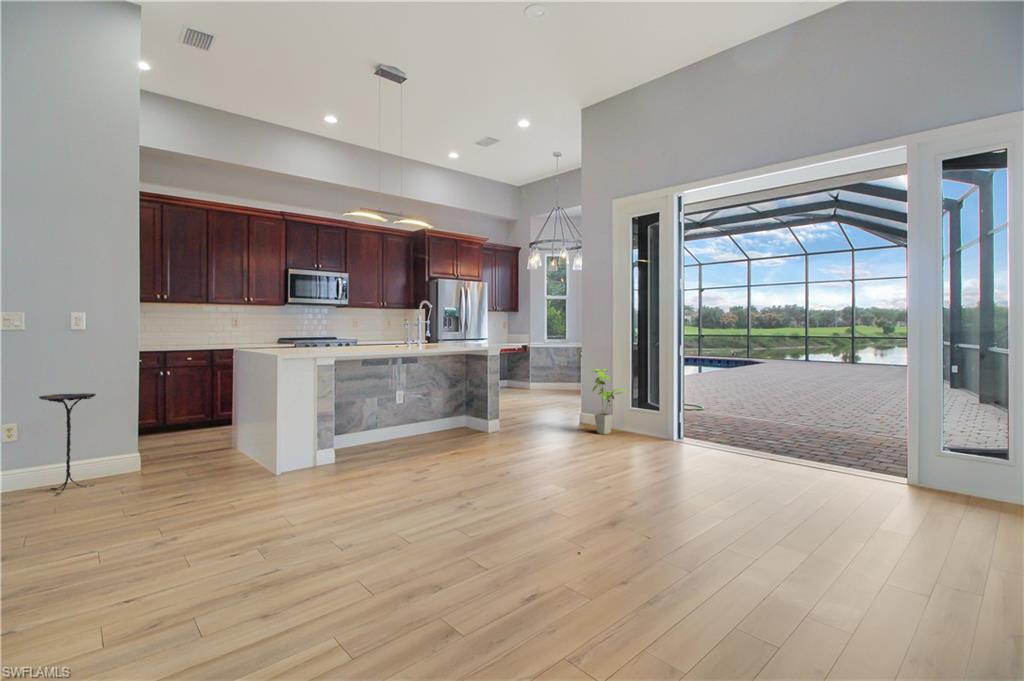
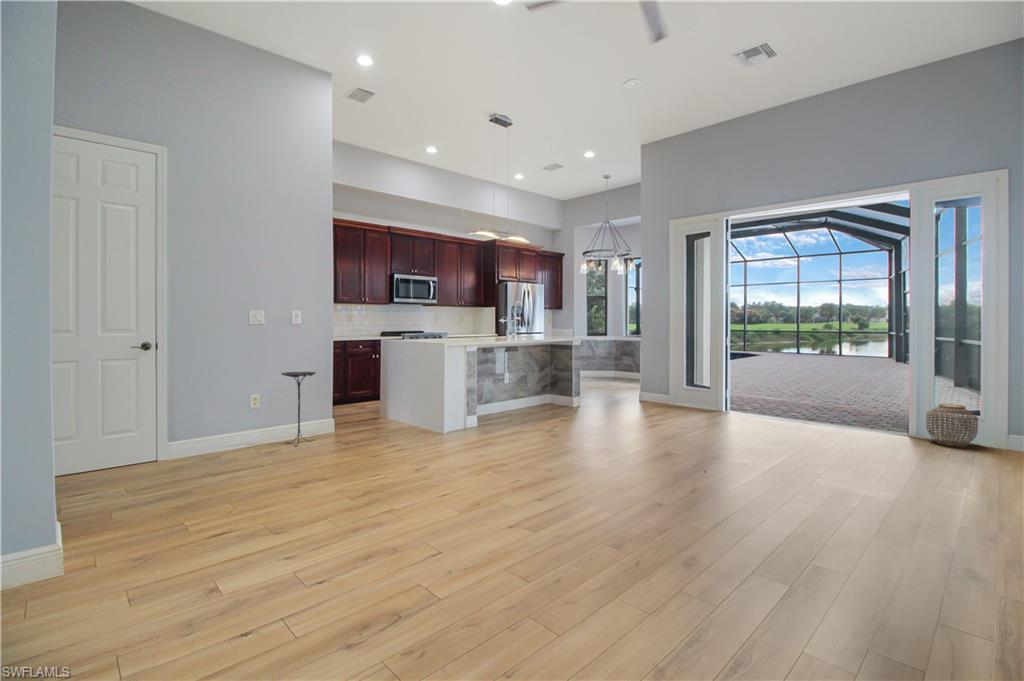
house plant: present [592,369,625,434] -> none [653,356,683,407]
woven basket: none [927,438,999,501] -> present [926,404,978,446]

